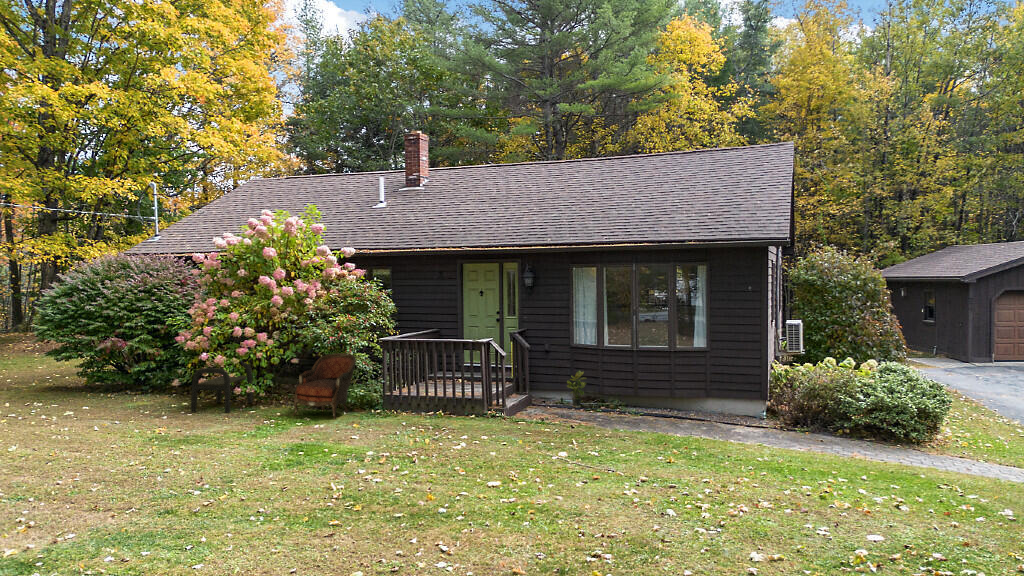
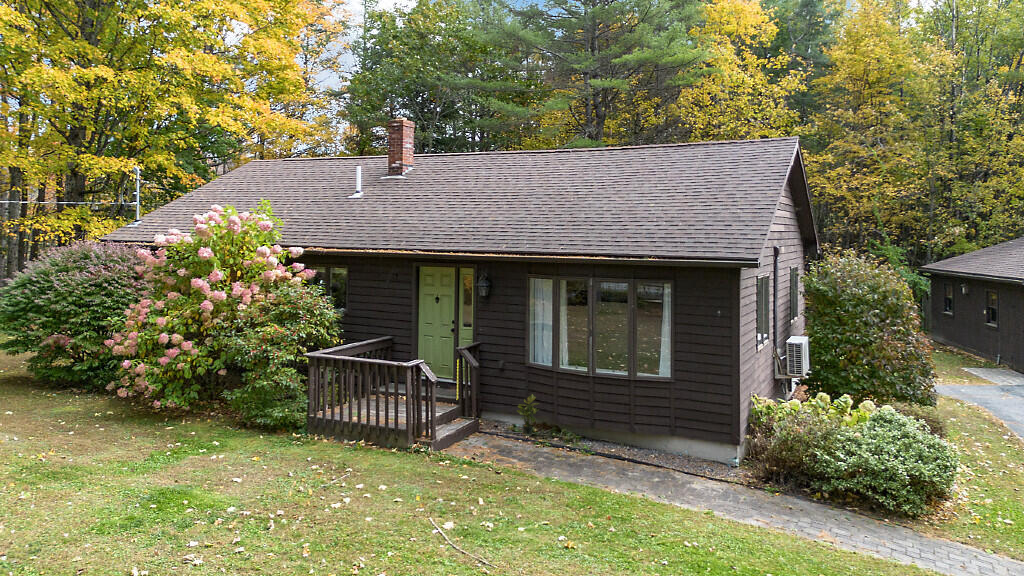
armchair: present [293,353,356,419] -> none [208,366,280,442]
bench: present [191,362,253,413] -> none [109,367,185,426]

